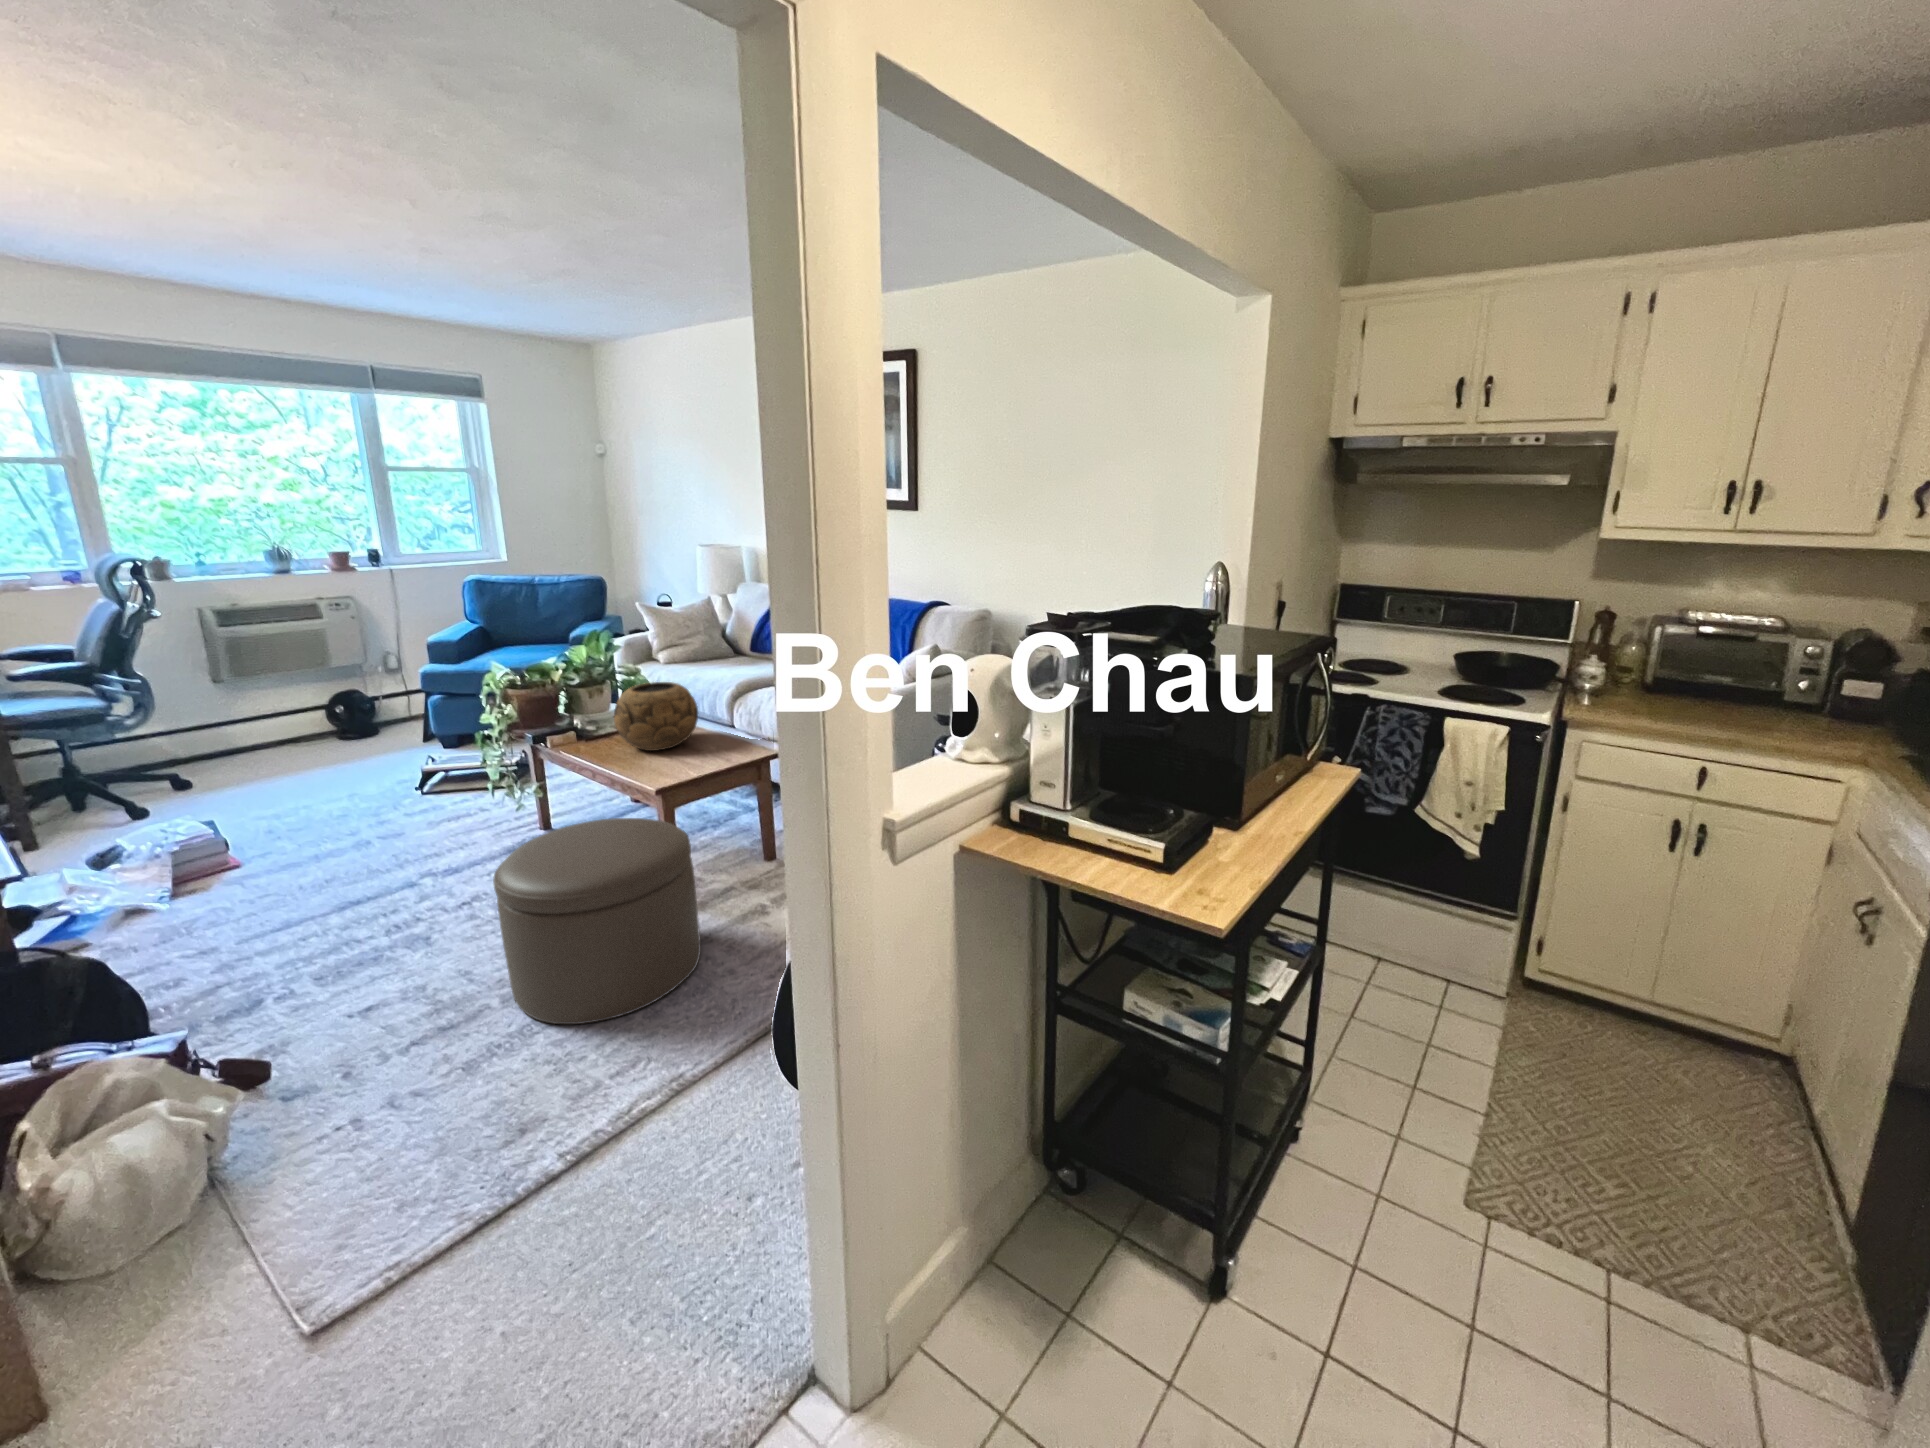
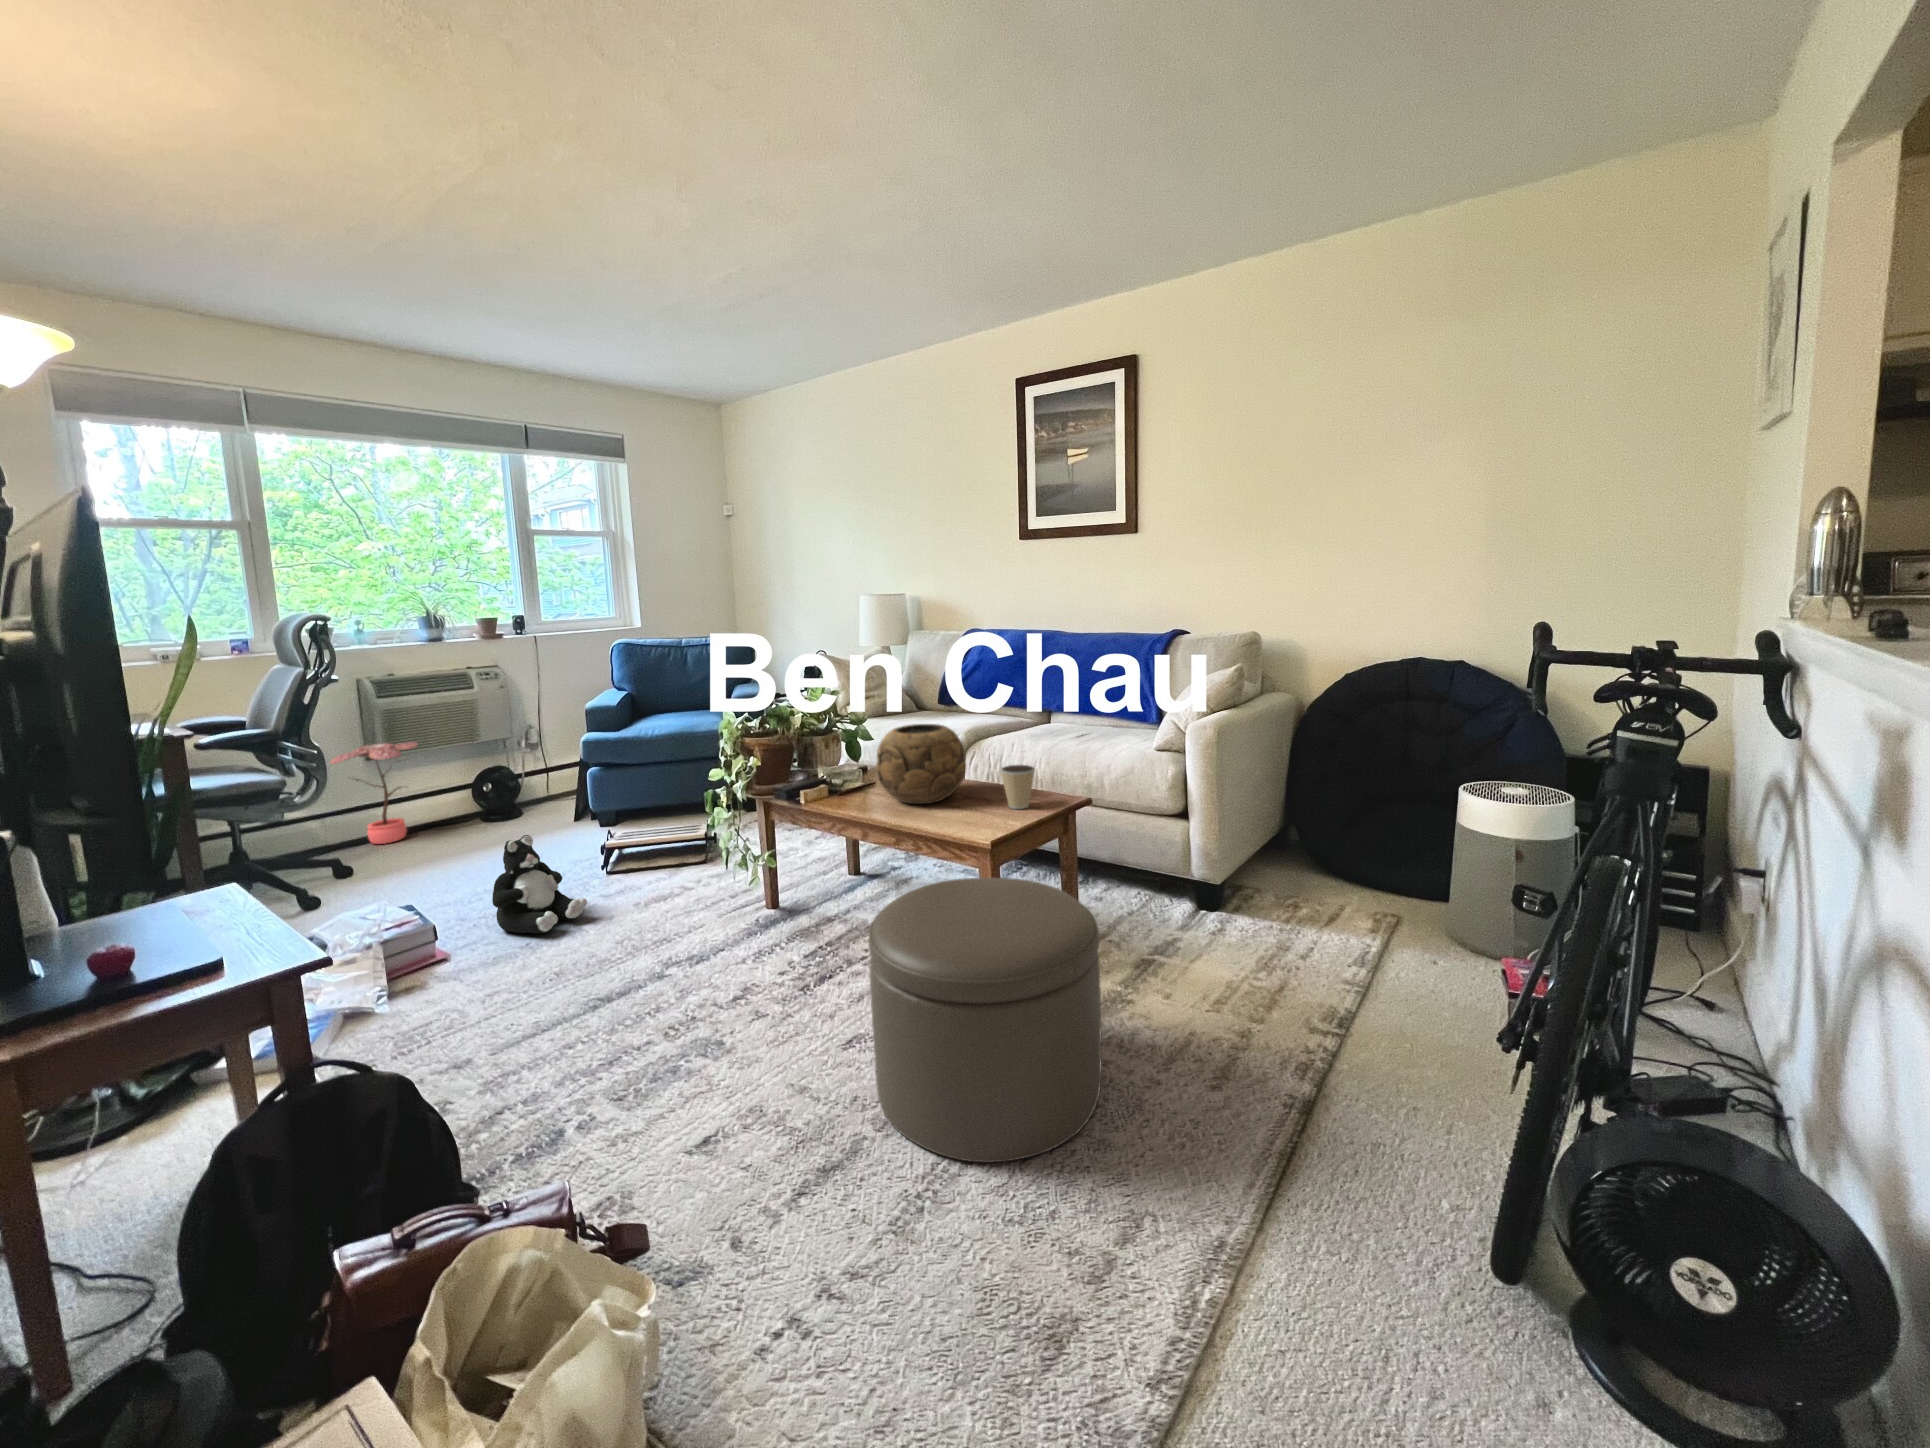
potted plant: none [170,669,263,761] -> present [330,742,418,844]
coffee cup: none [710,721,741,759] -> present [1001,765,1035,809]
plush toy: none [284,764,378,847] -> present [492,835,587,933]

